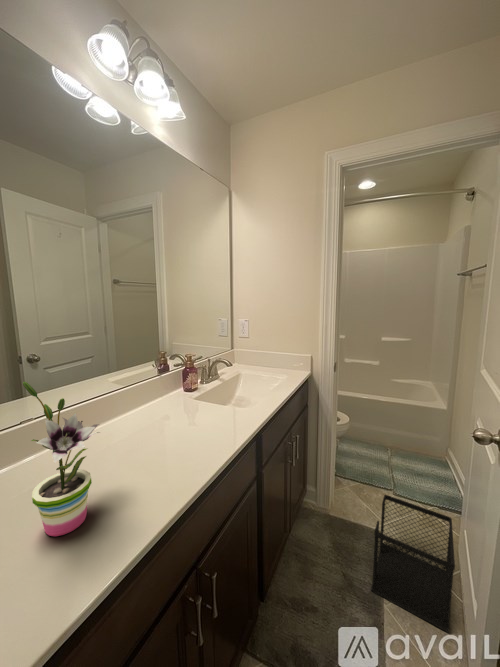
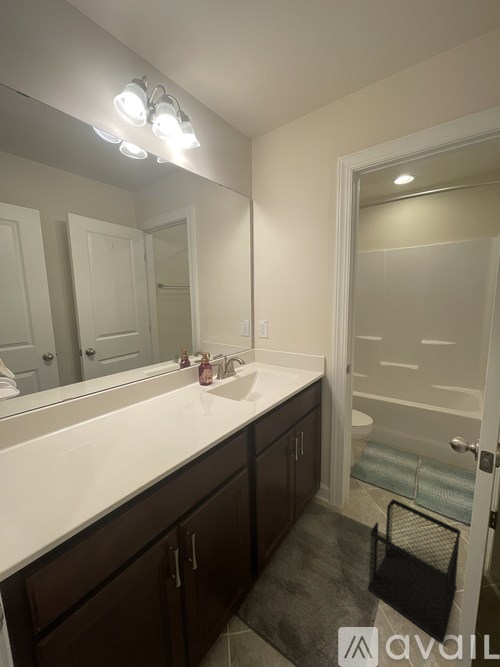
potted plant: present [23,382,99,536] -> none [47,369,105,481]

